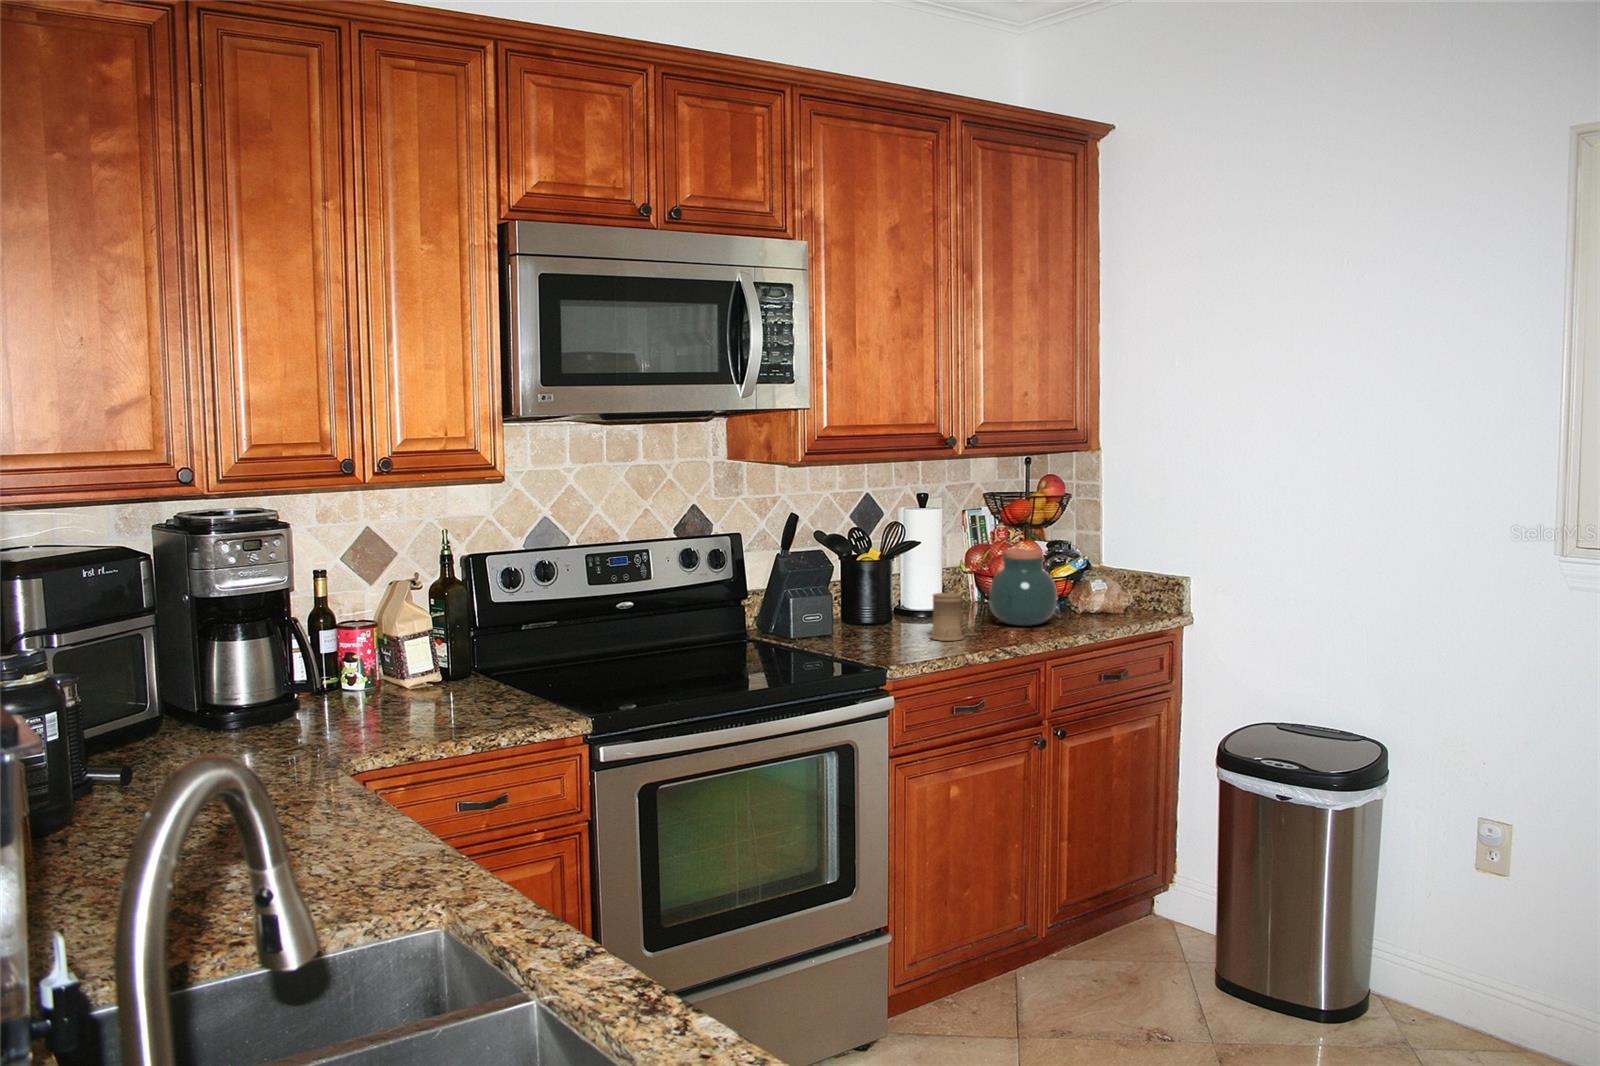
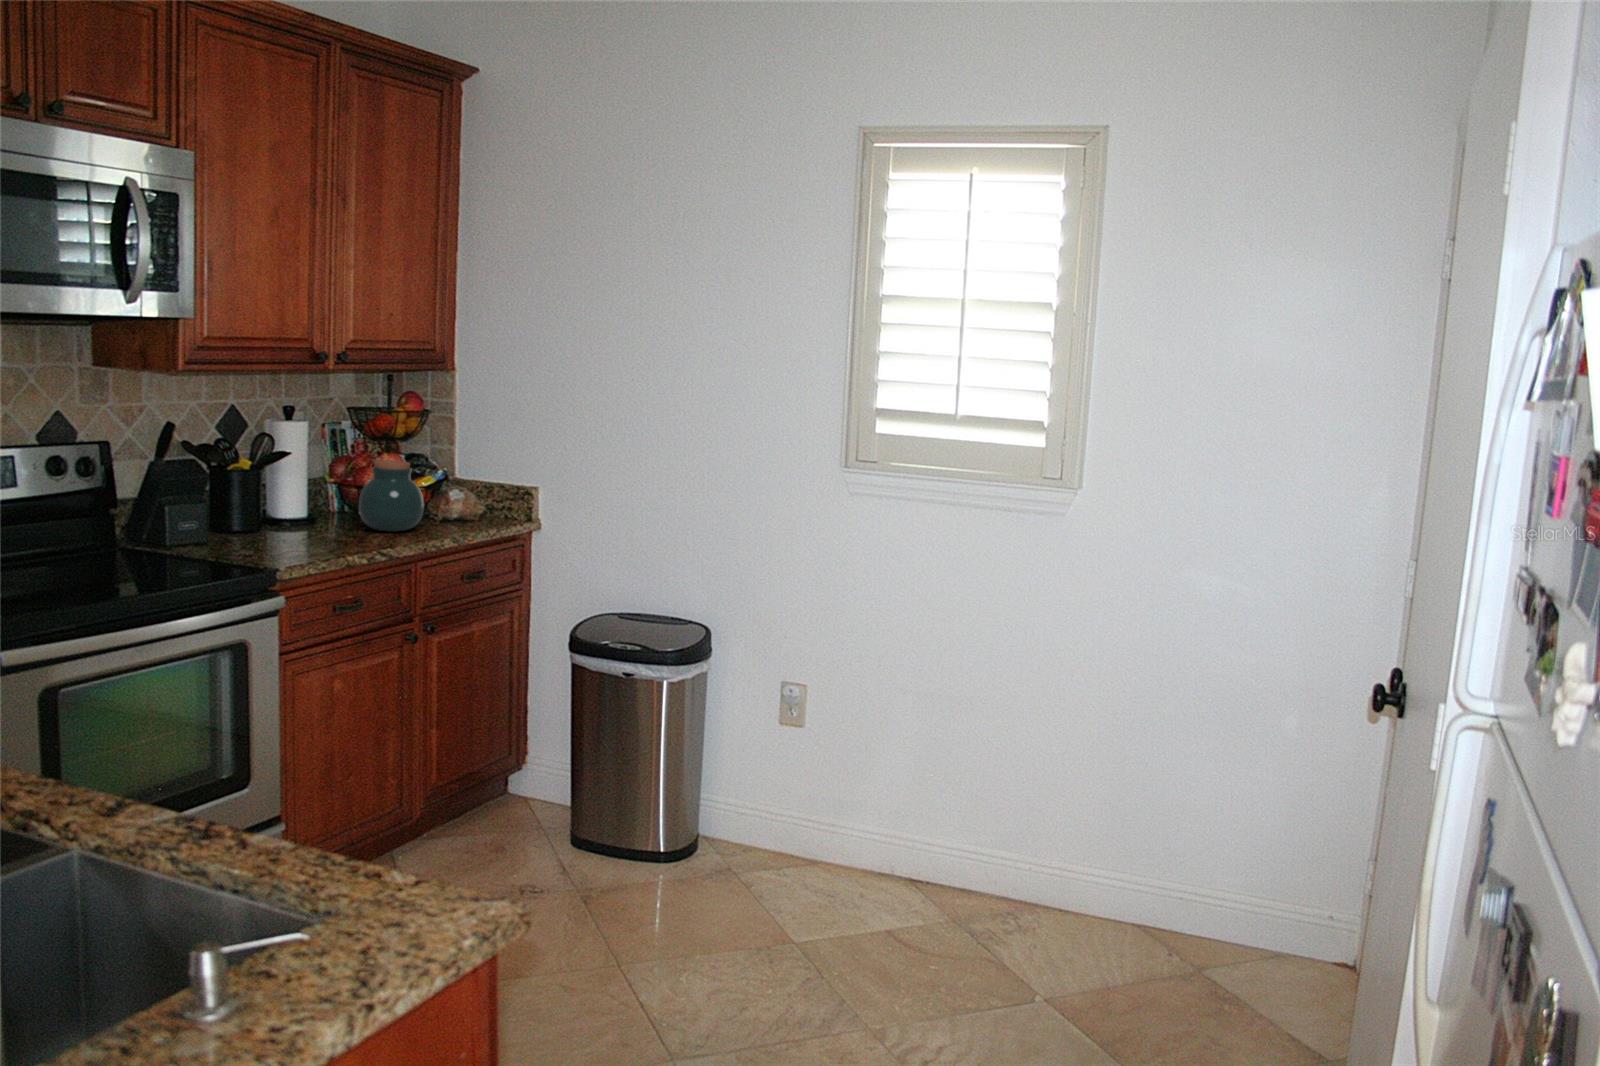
mug: present [930,593,964,641] -> none [307,500,353,545]

